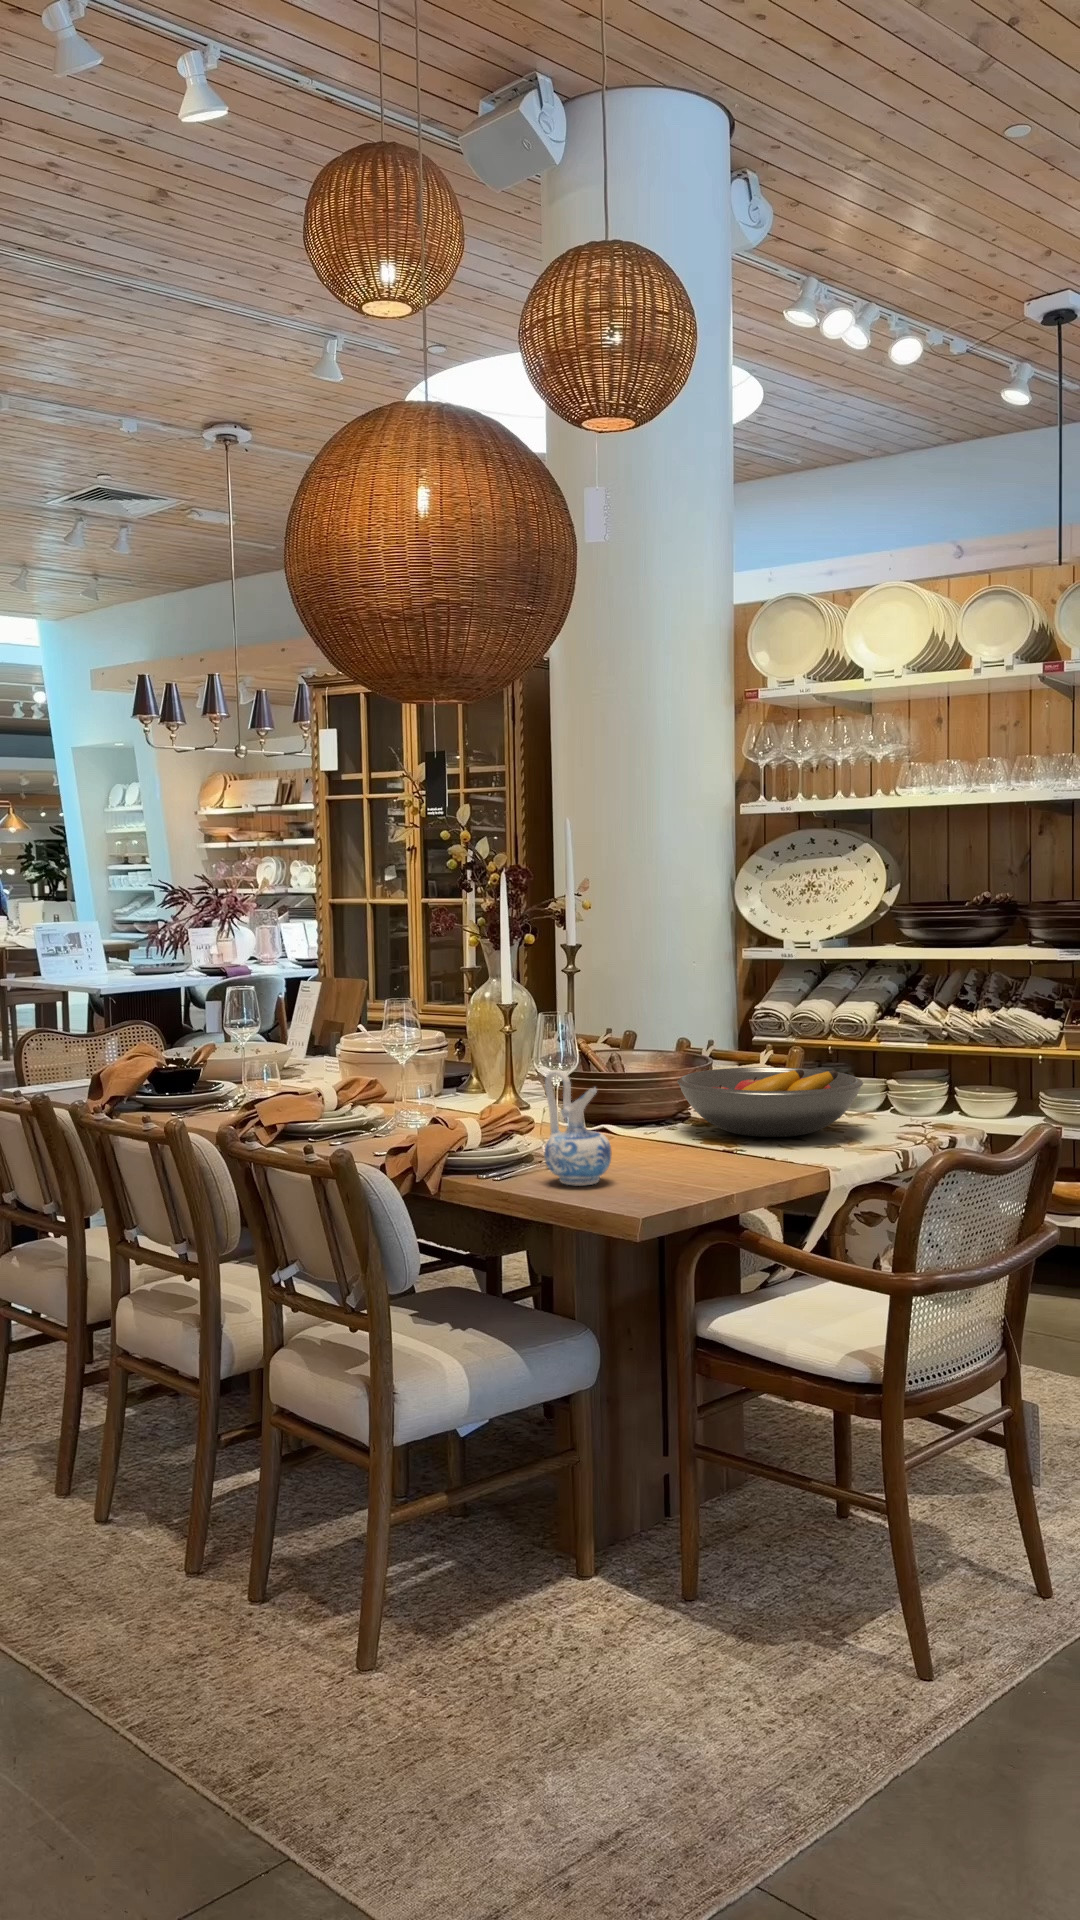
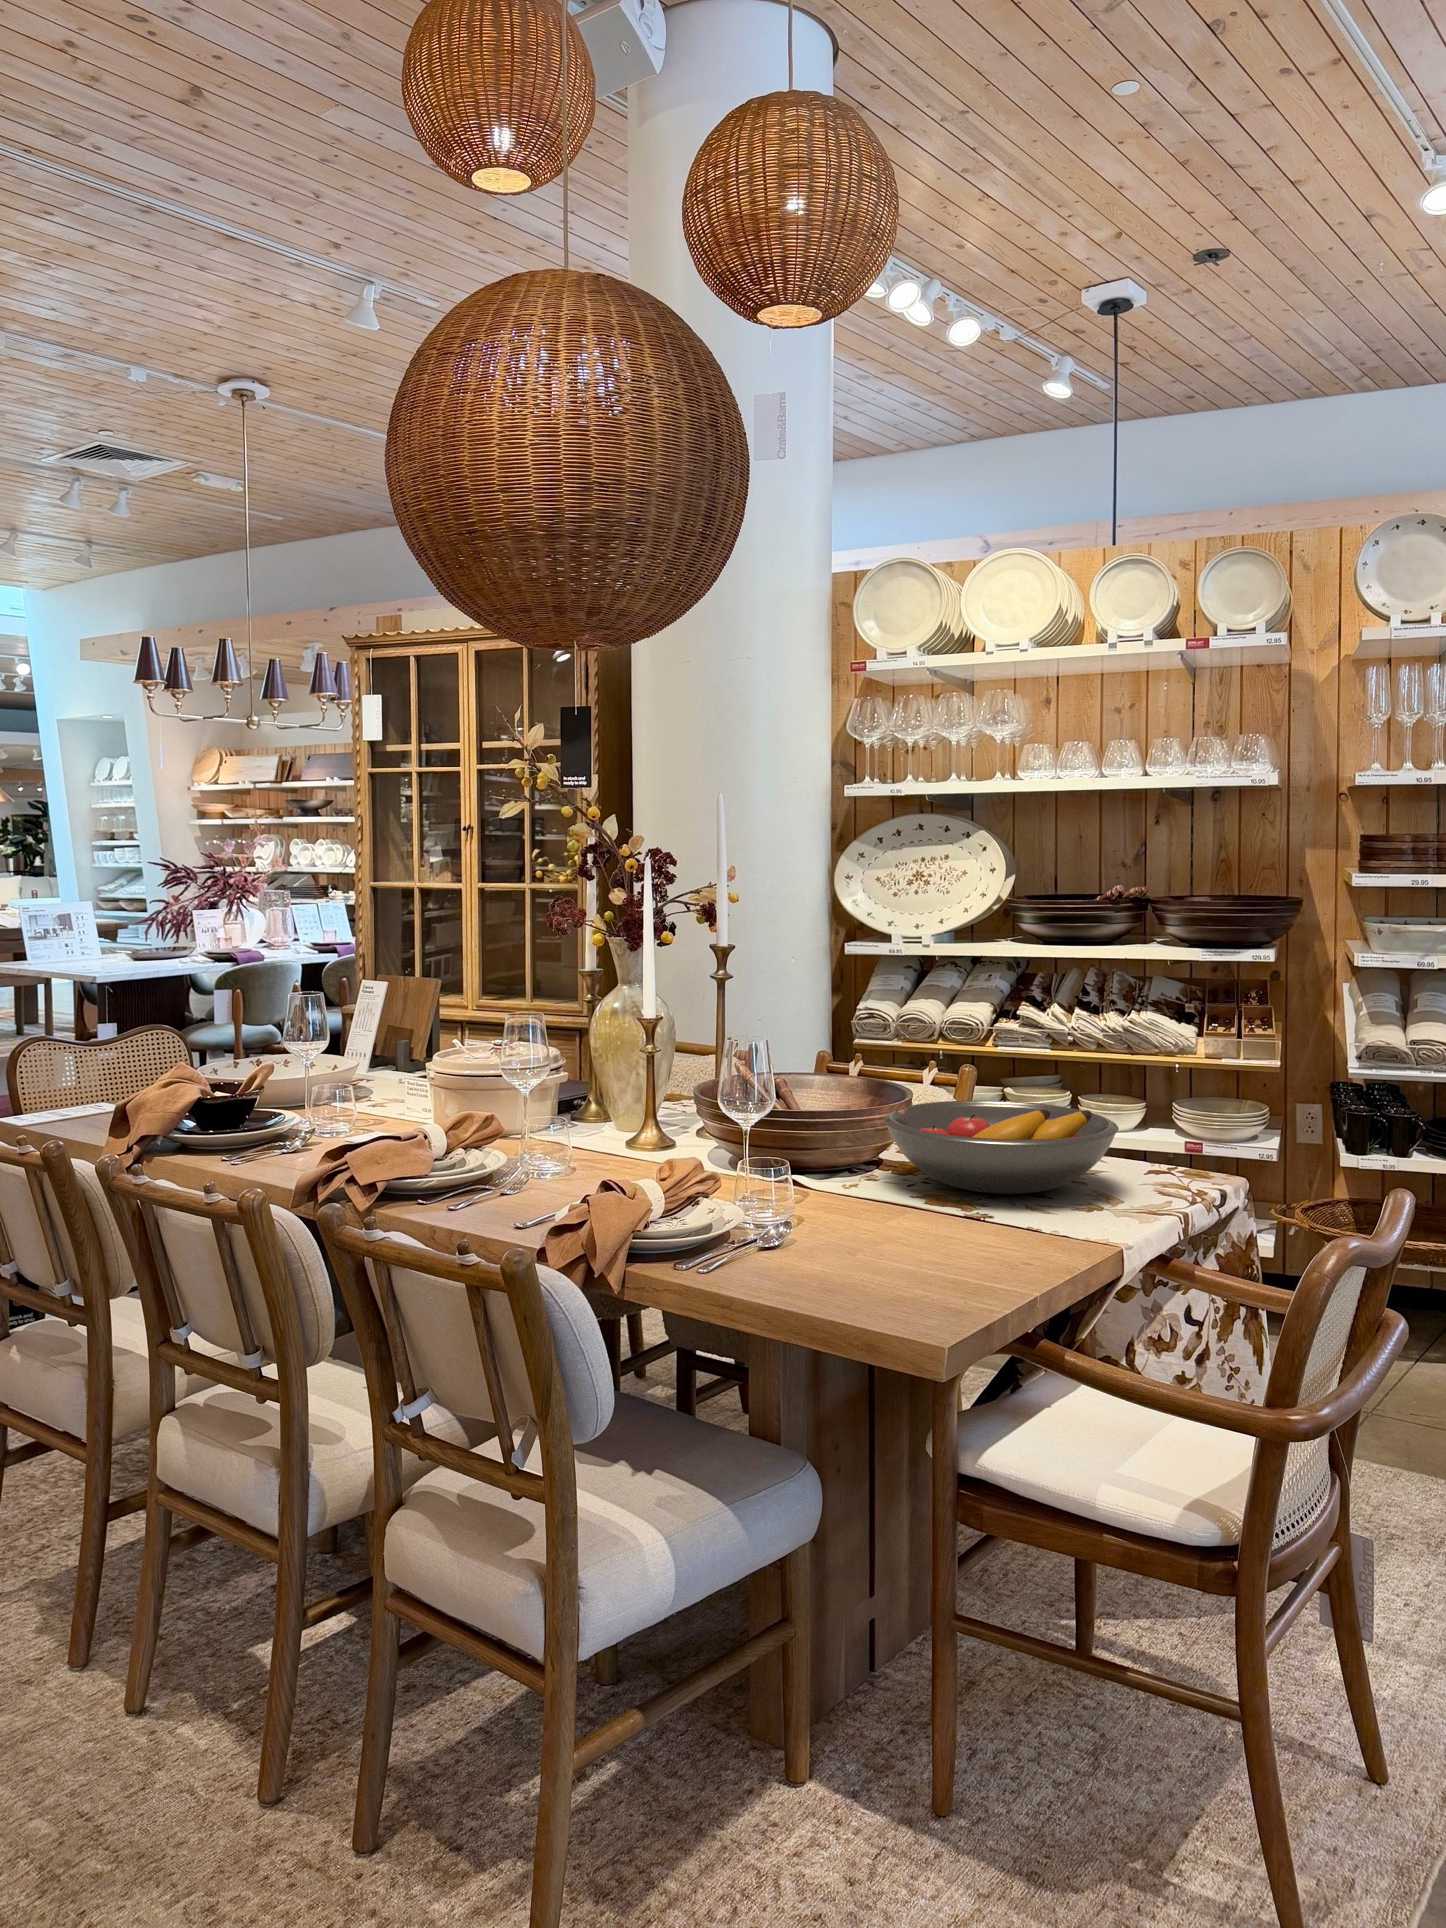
ceramic pitcher: present [544,1070,611,1186] -> none [773,1126,863,1284]

